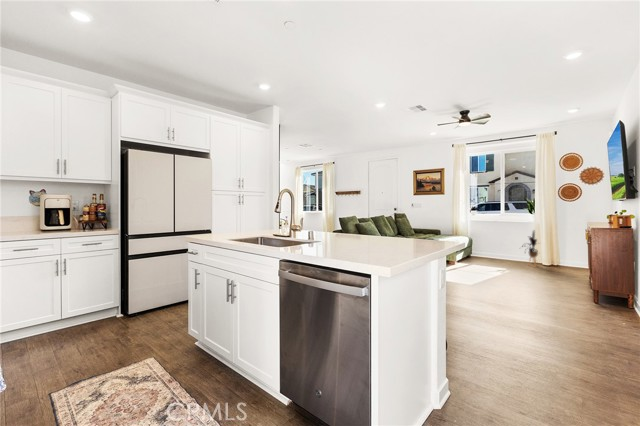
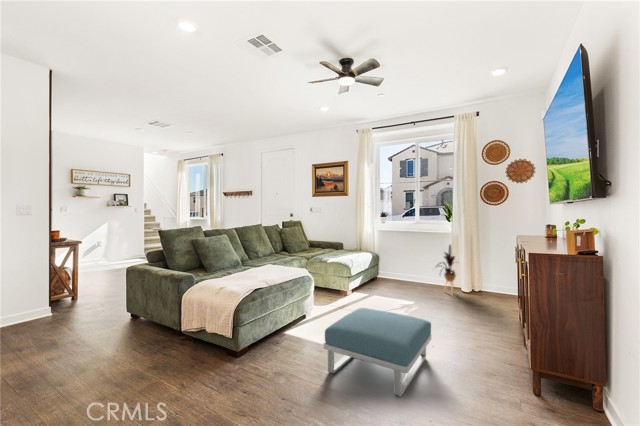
footstool: none [467,264,530,300] -> present [324,308,432,397]

